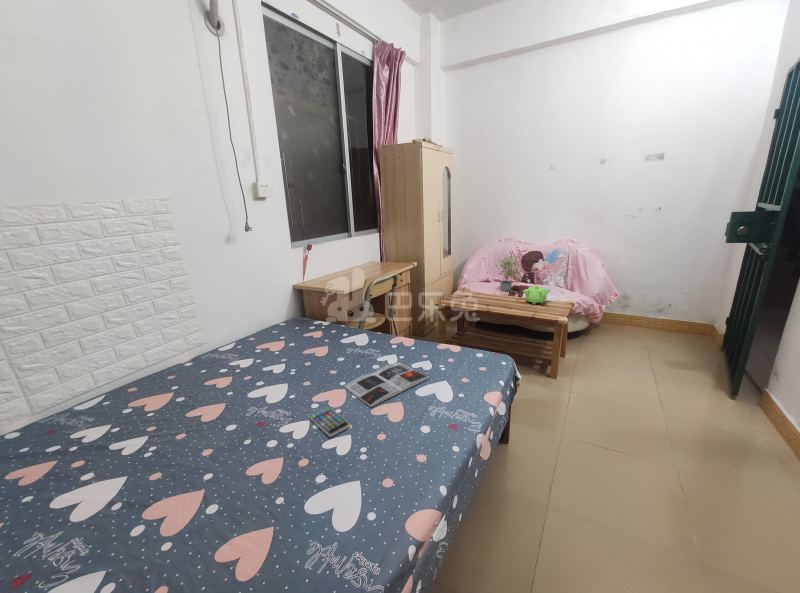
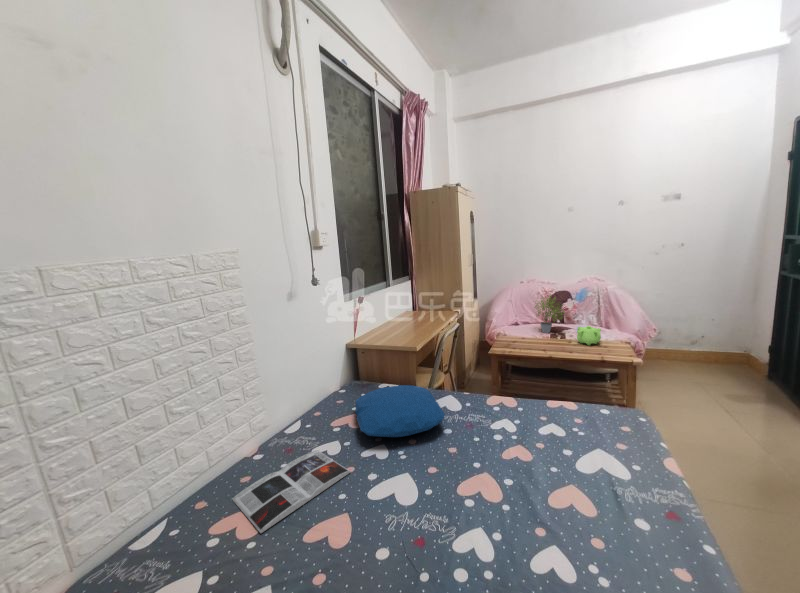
pillow: none [266,323,343,360] -> present [355,385,445,437]
magazine: present [344,363,429,407] -> present [233,450,351,533]
smartphone: present [310,408,350,437] -> none [481,503,546,552]

